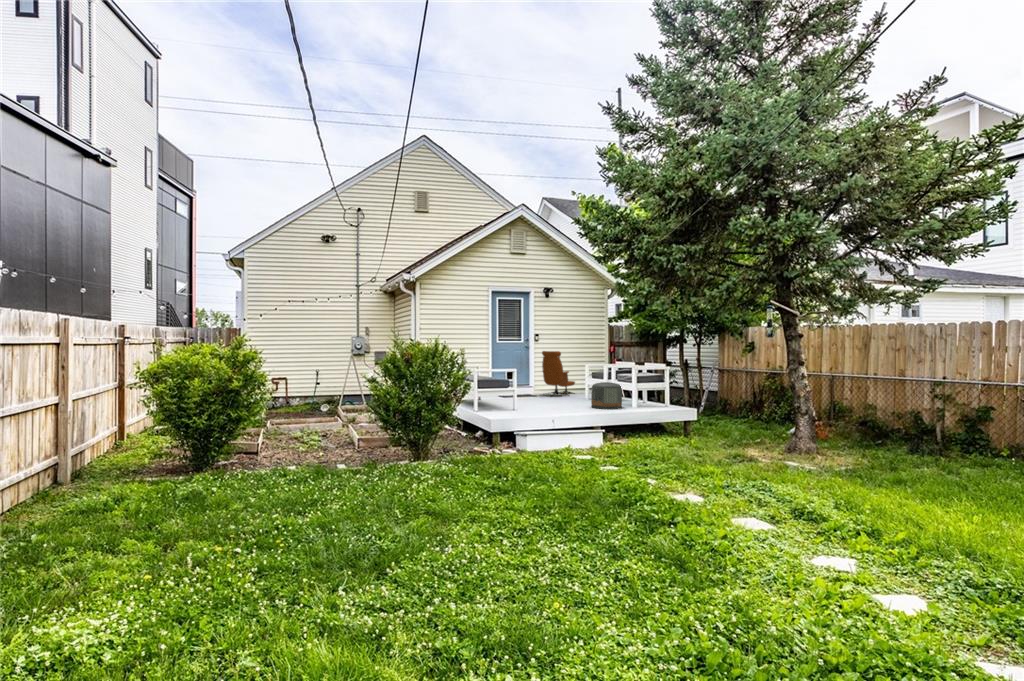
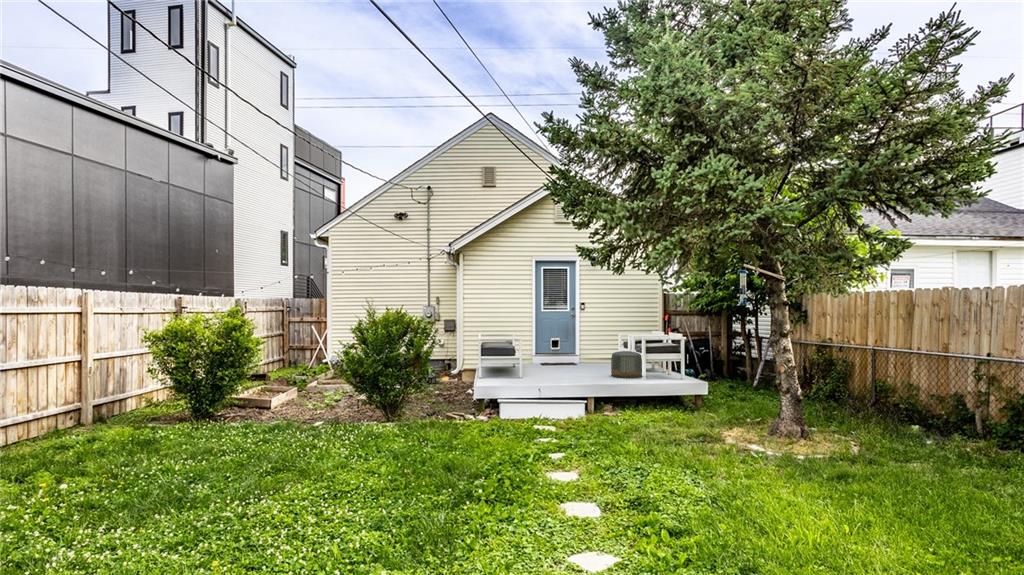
lounge chair: present [542,351,575,396] -> none [581,319,620,364]

